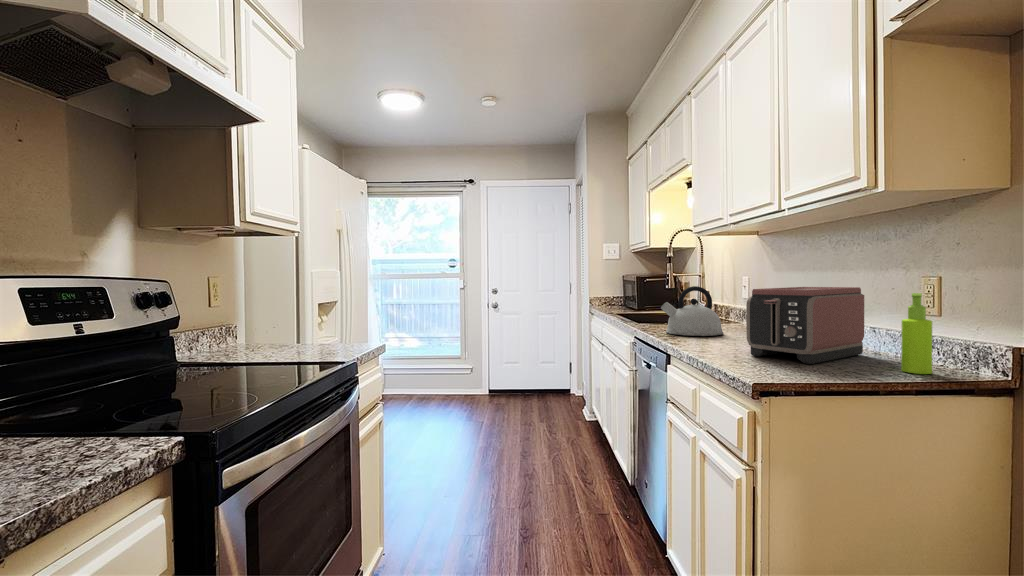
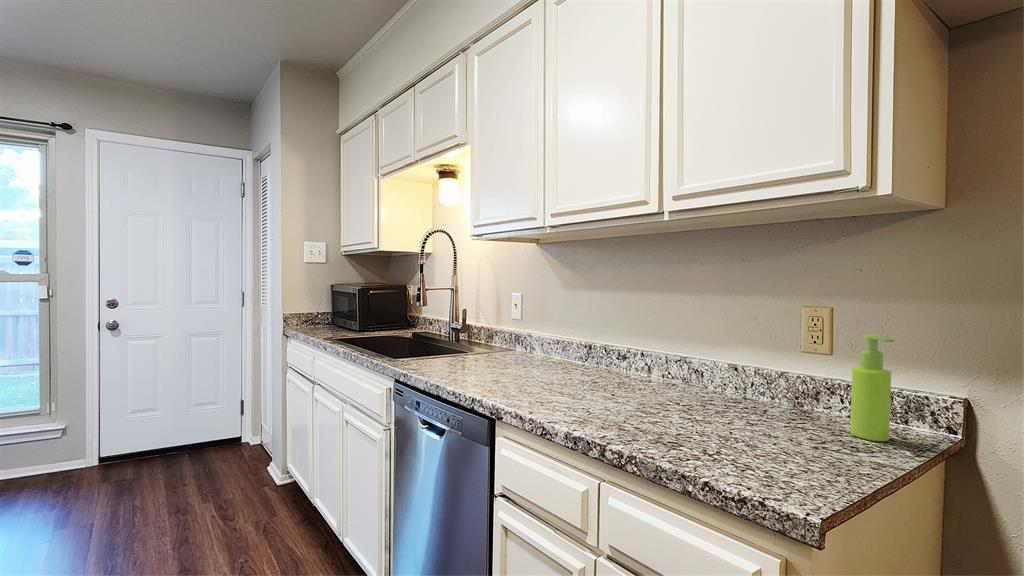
kettle: present [661,286,723,336] -> none [463,311,543,387]
toaster: present [746,287,864,364] -> none [665,317,788,444]

